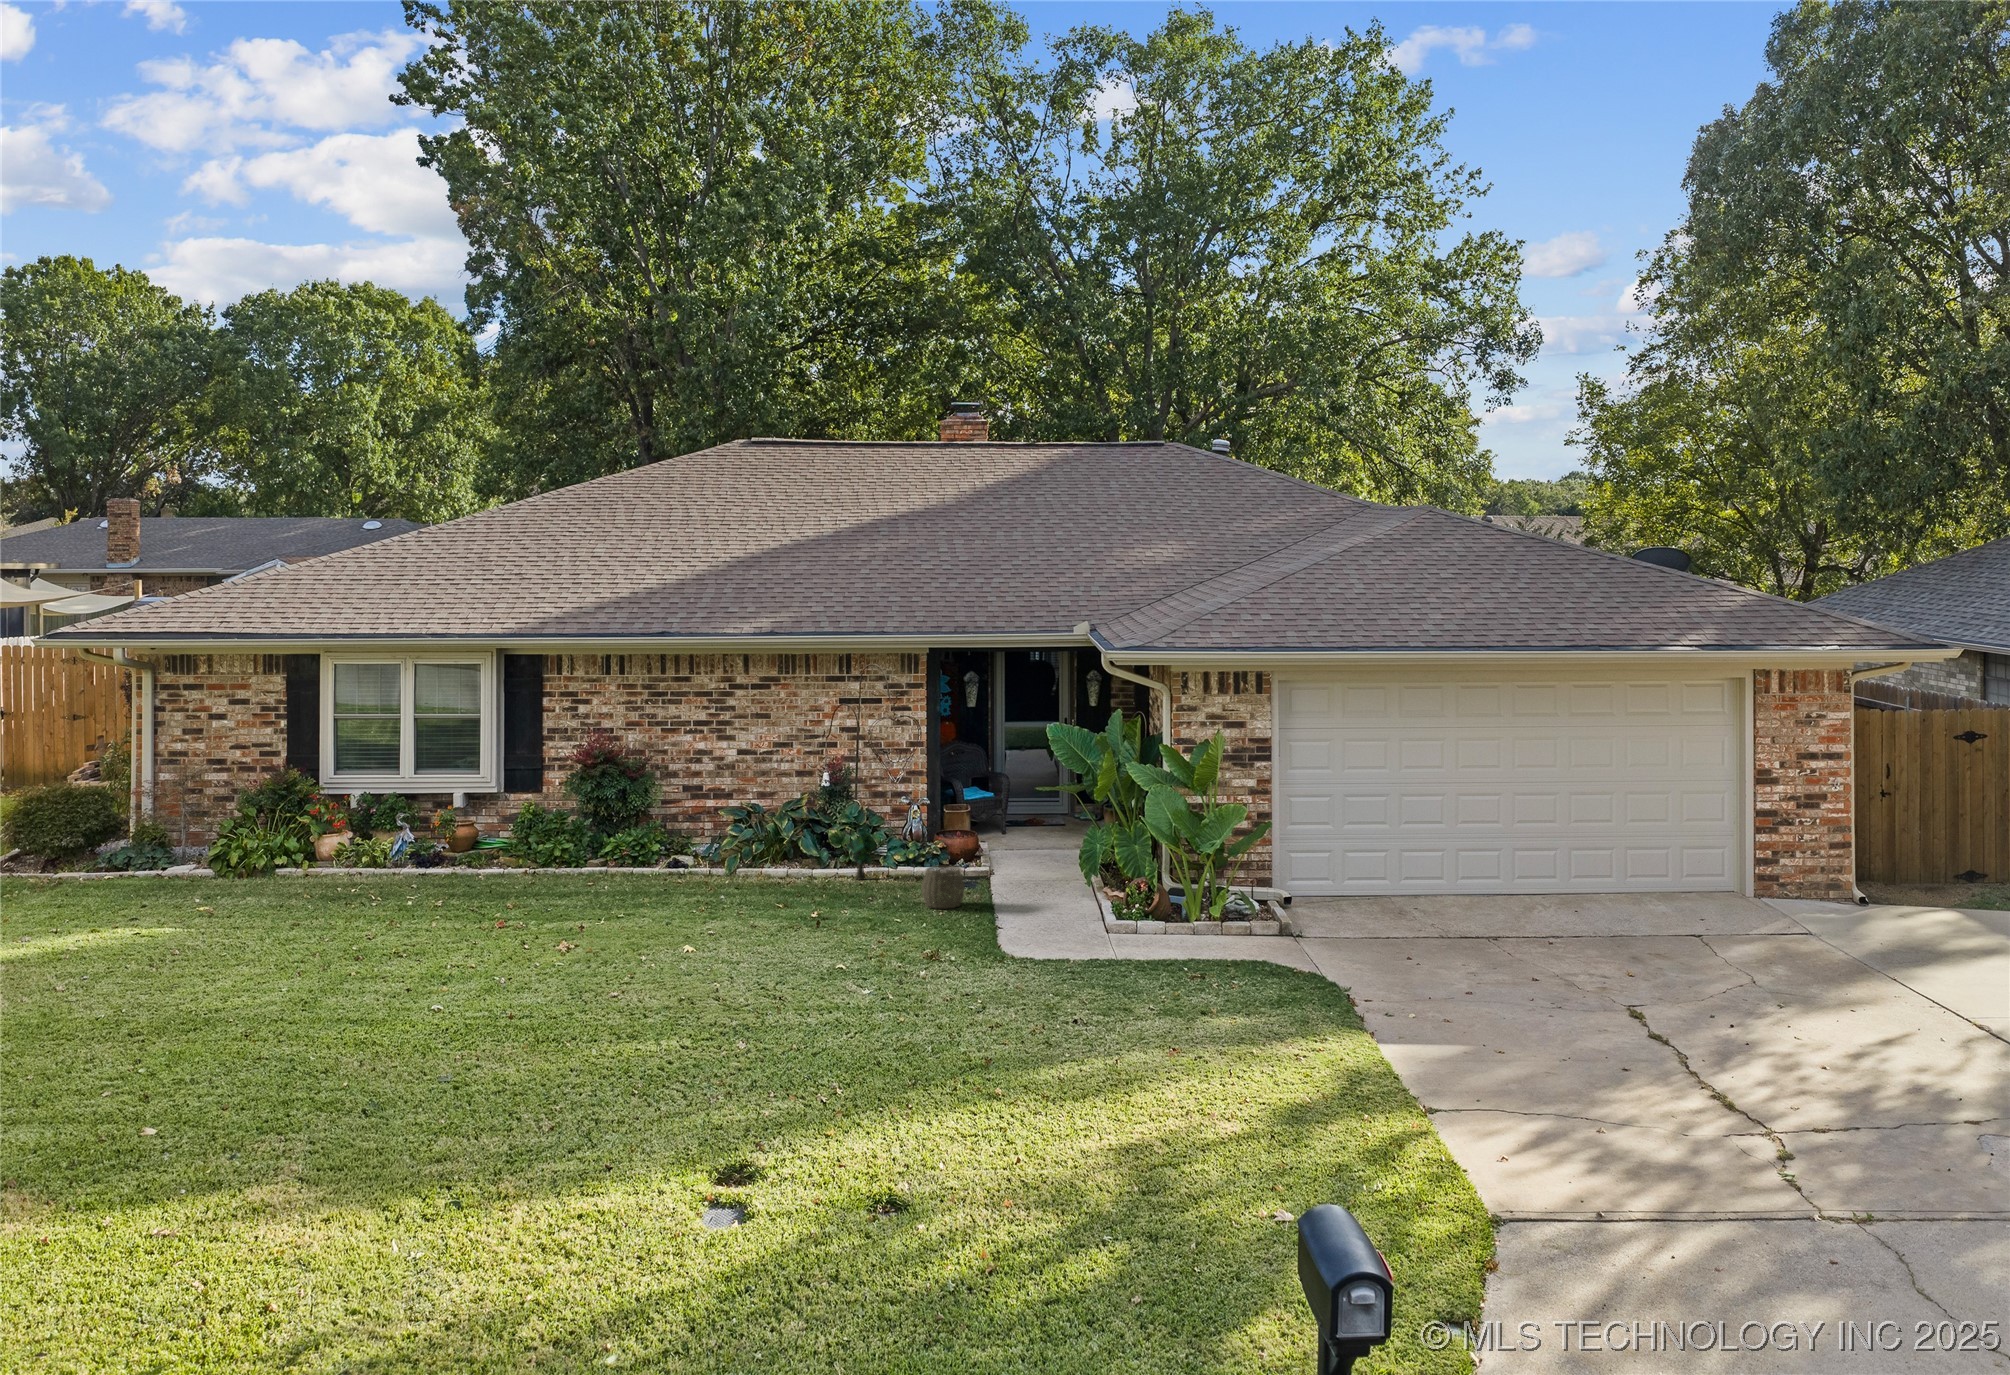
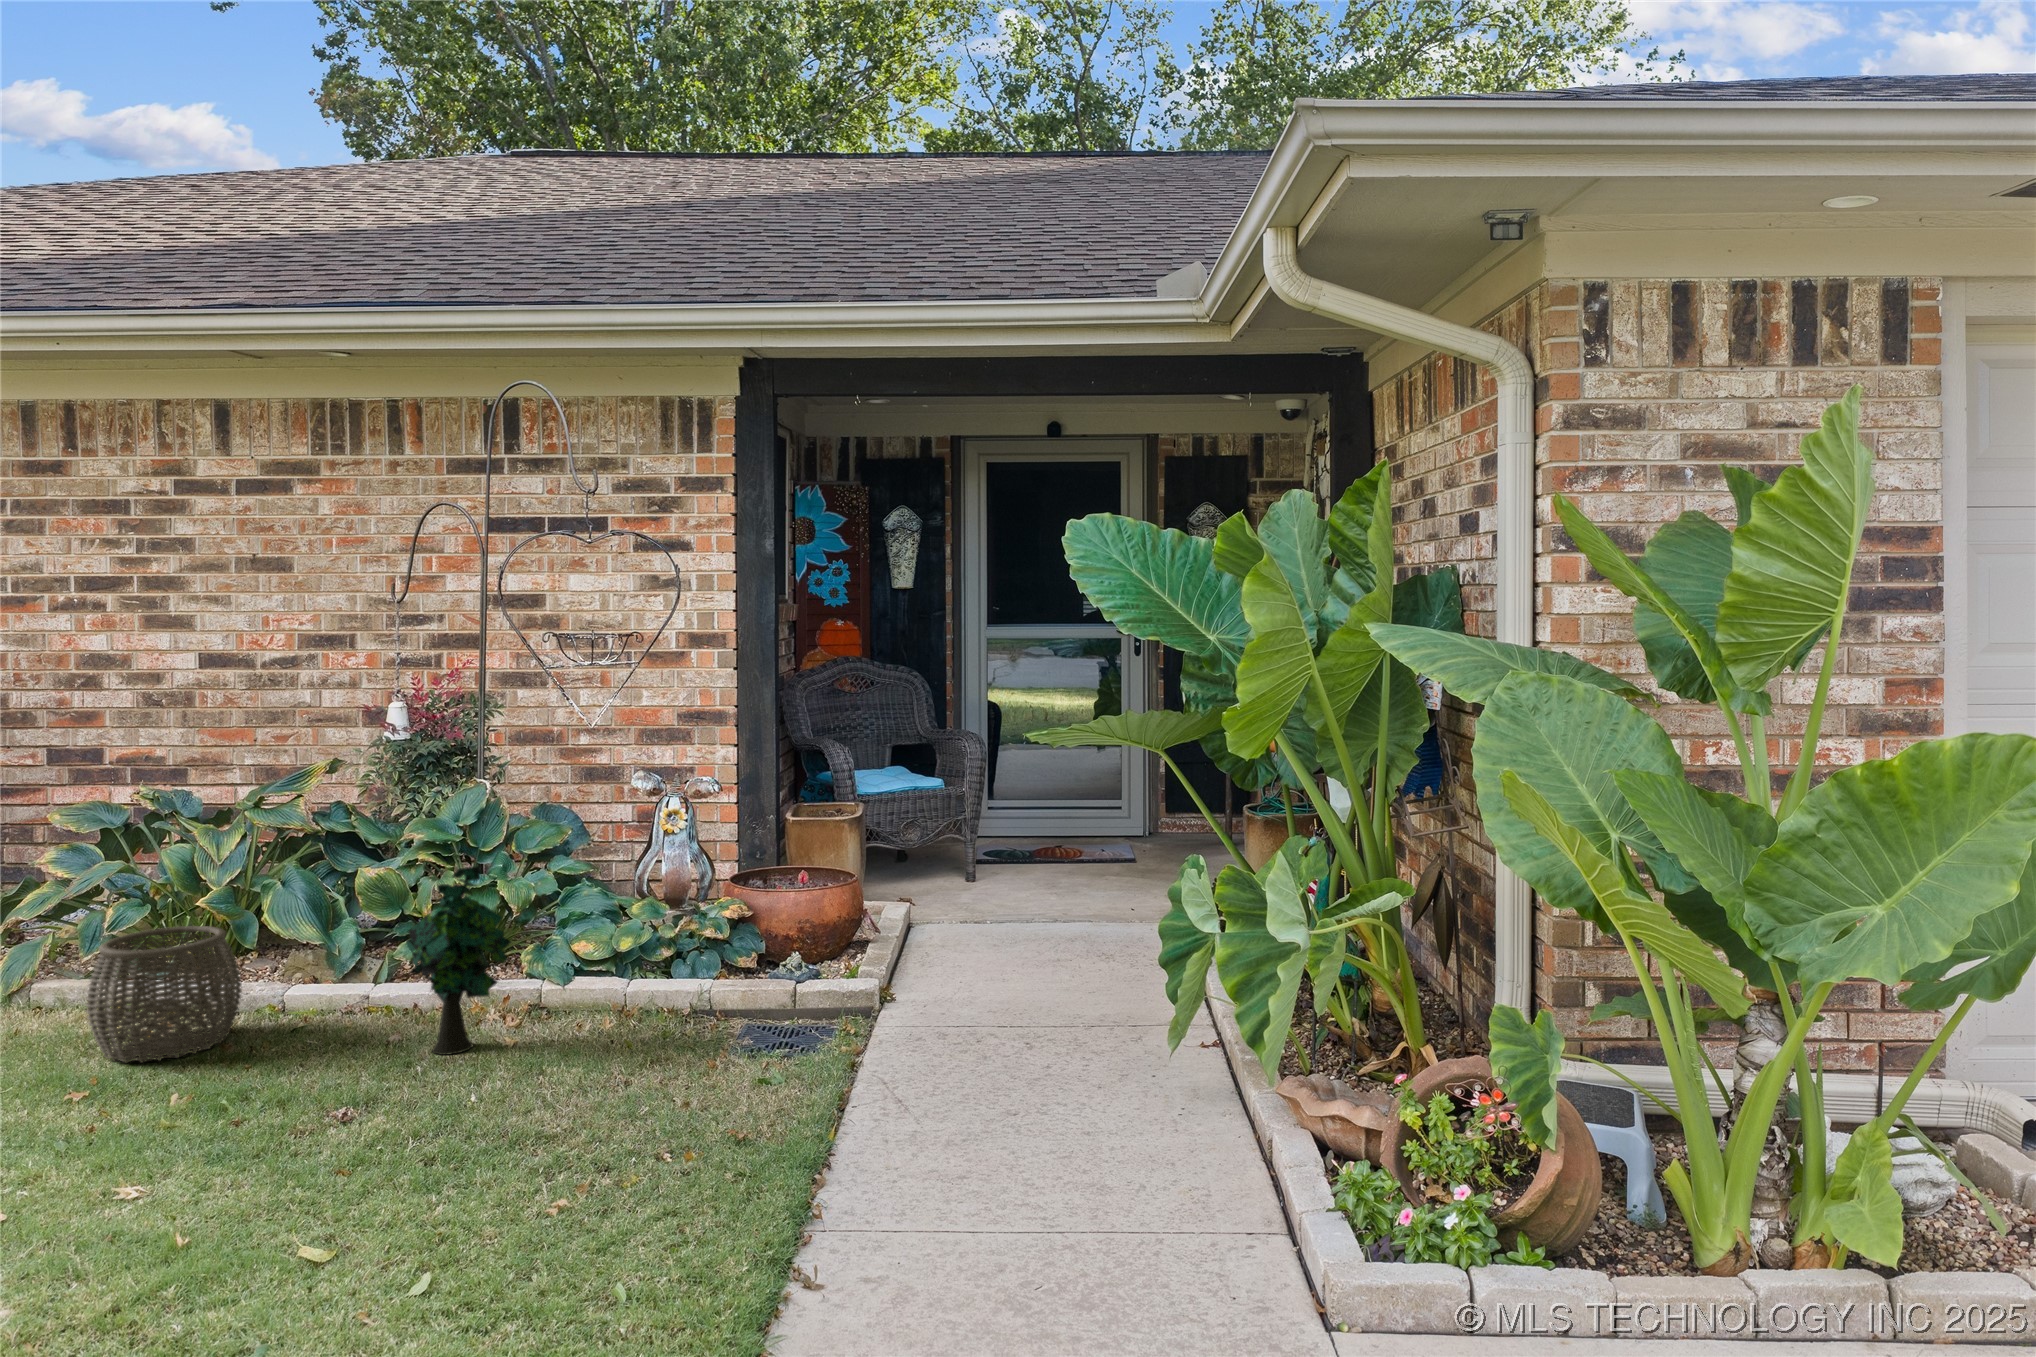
woven basket: present [922,866,965,909] -> present [86,926,242,1063]

